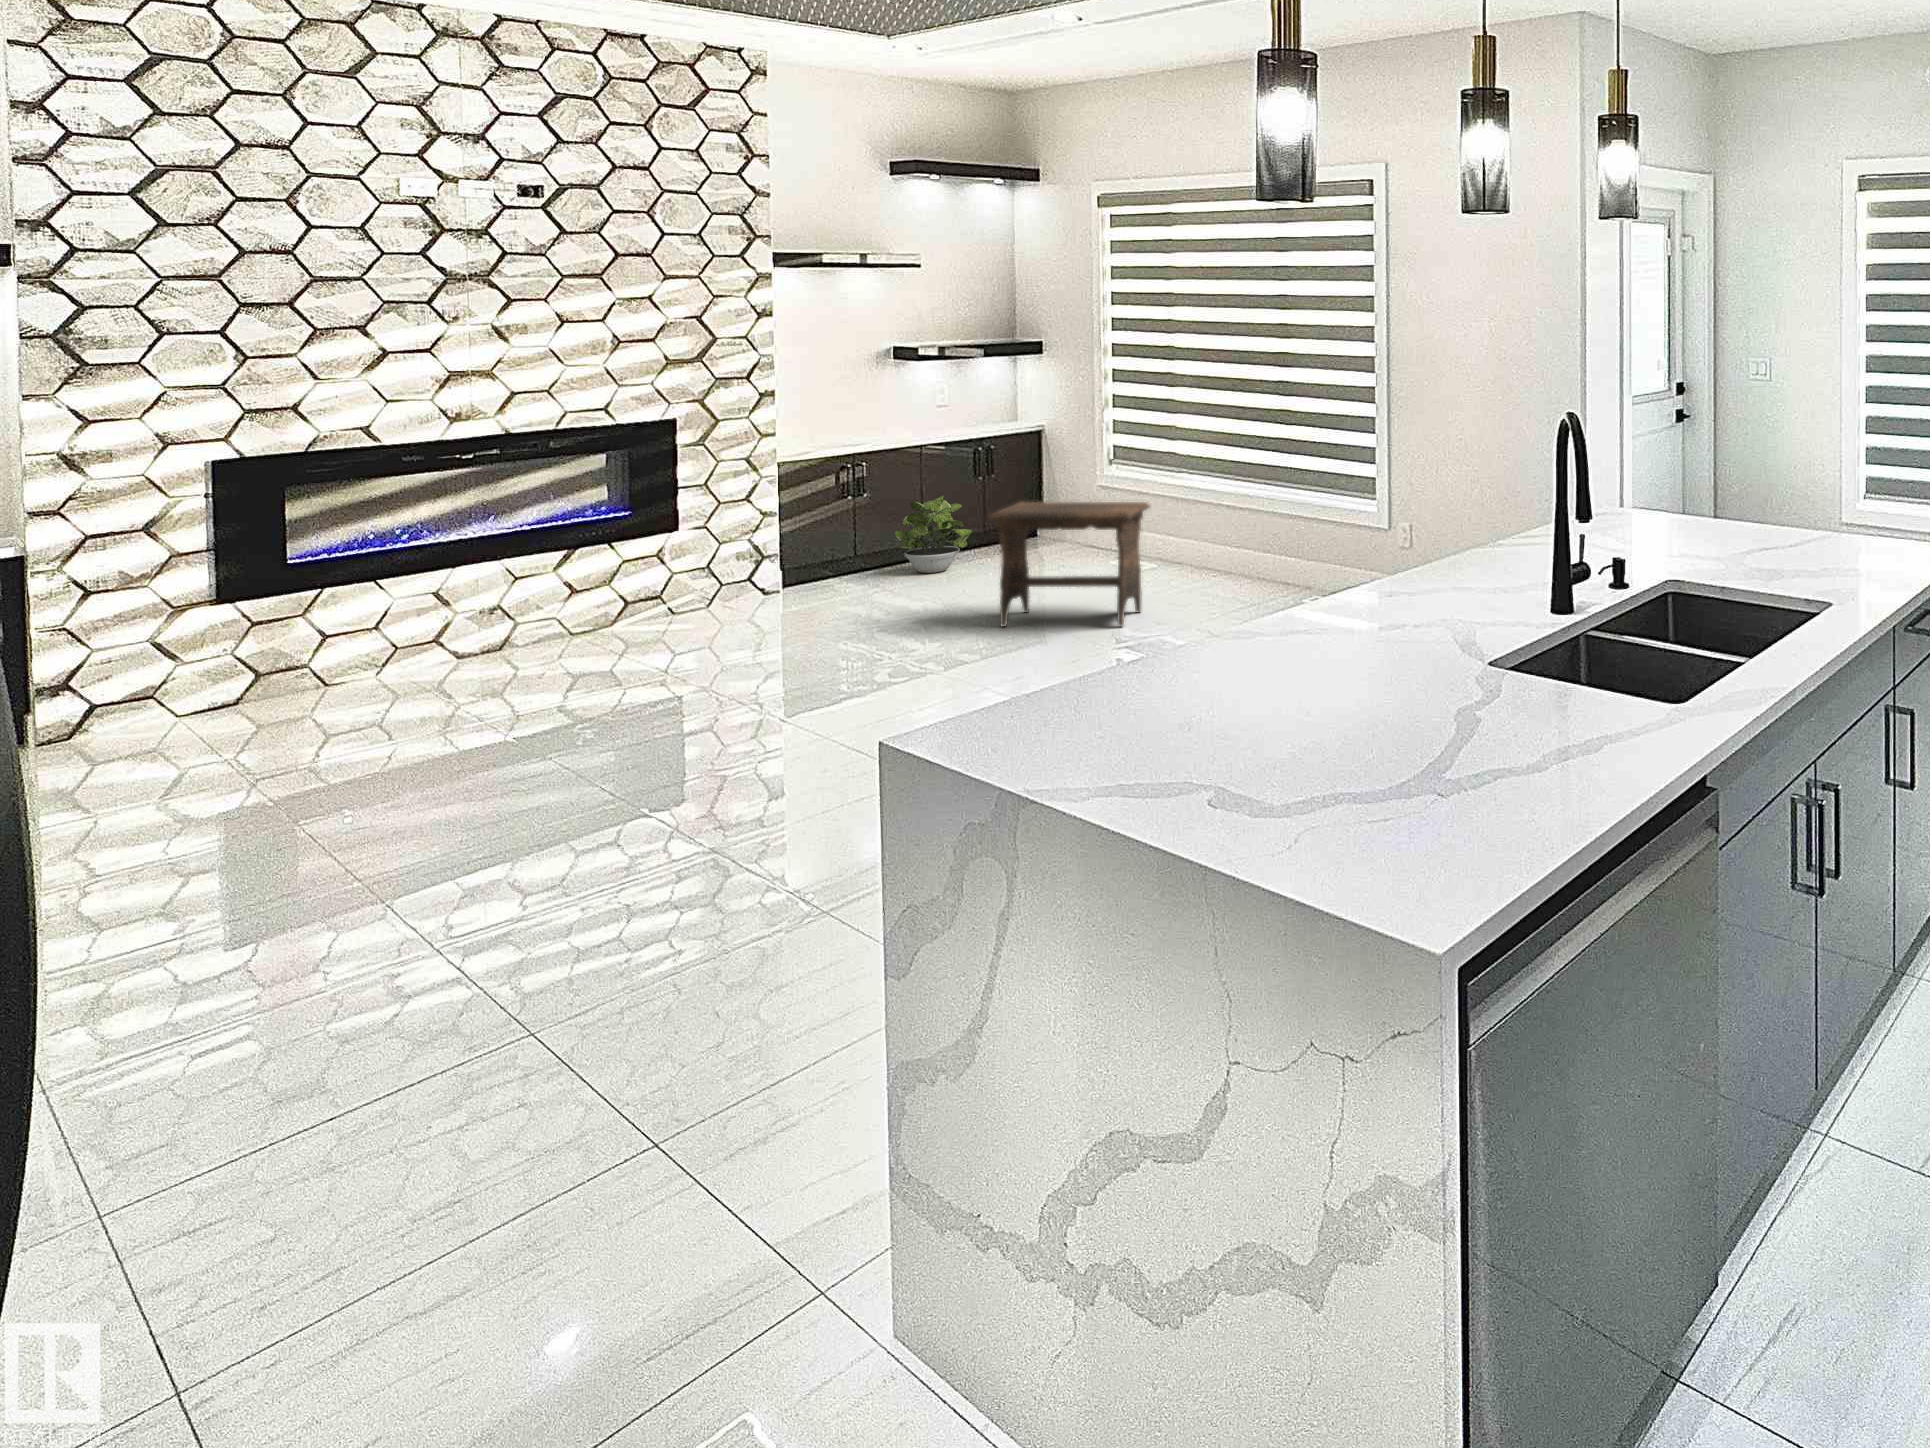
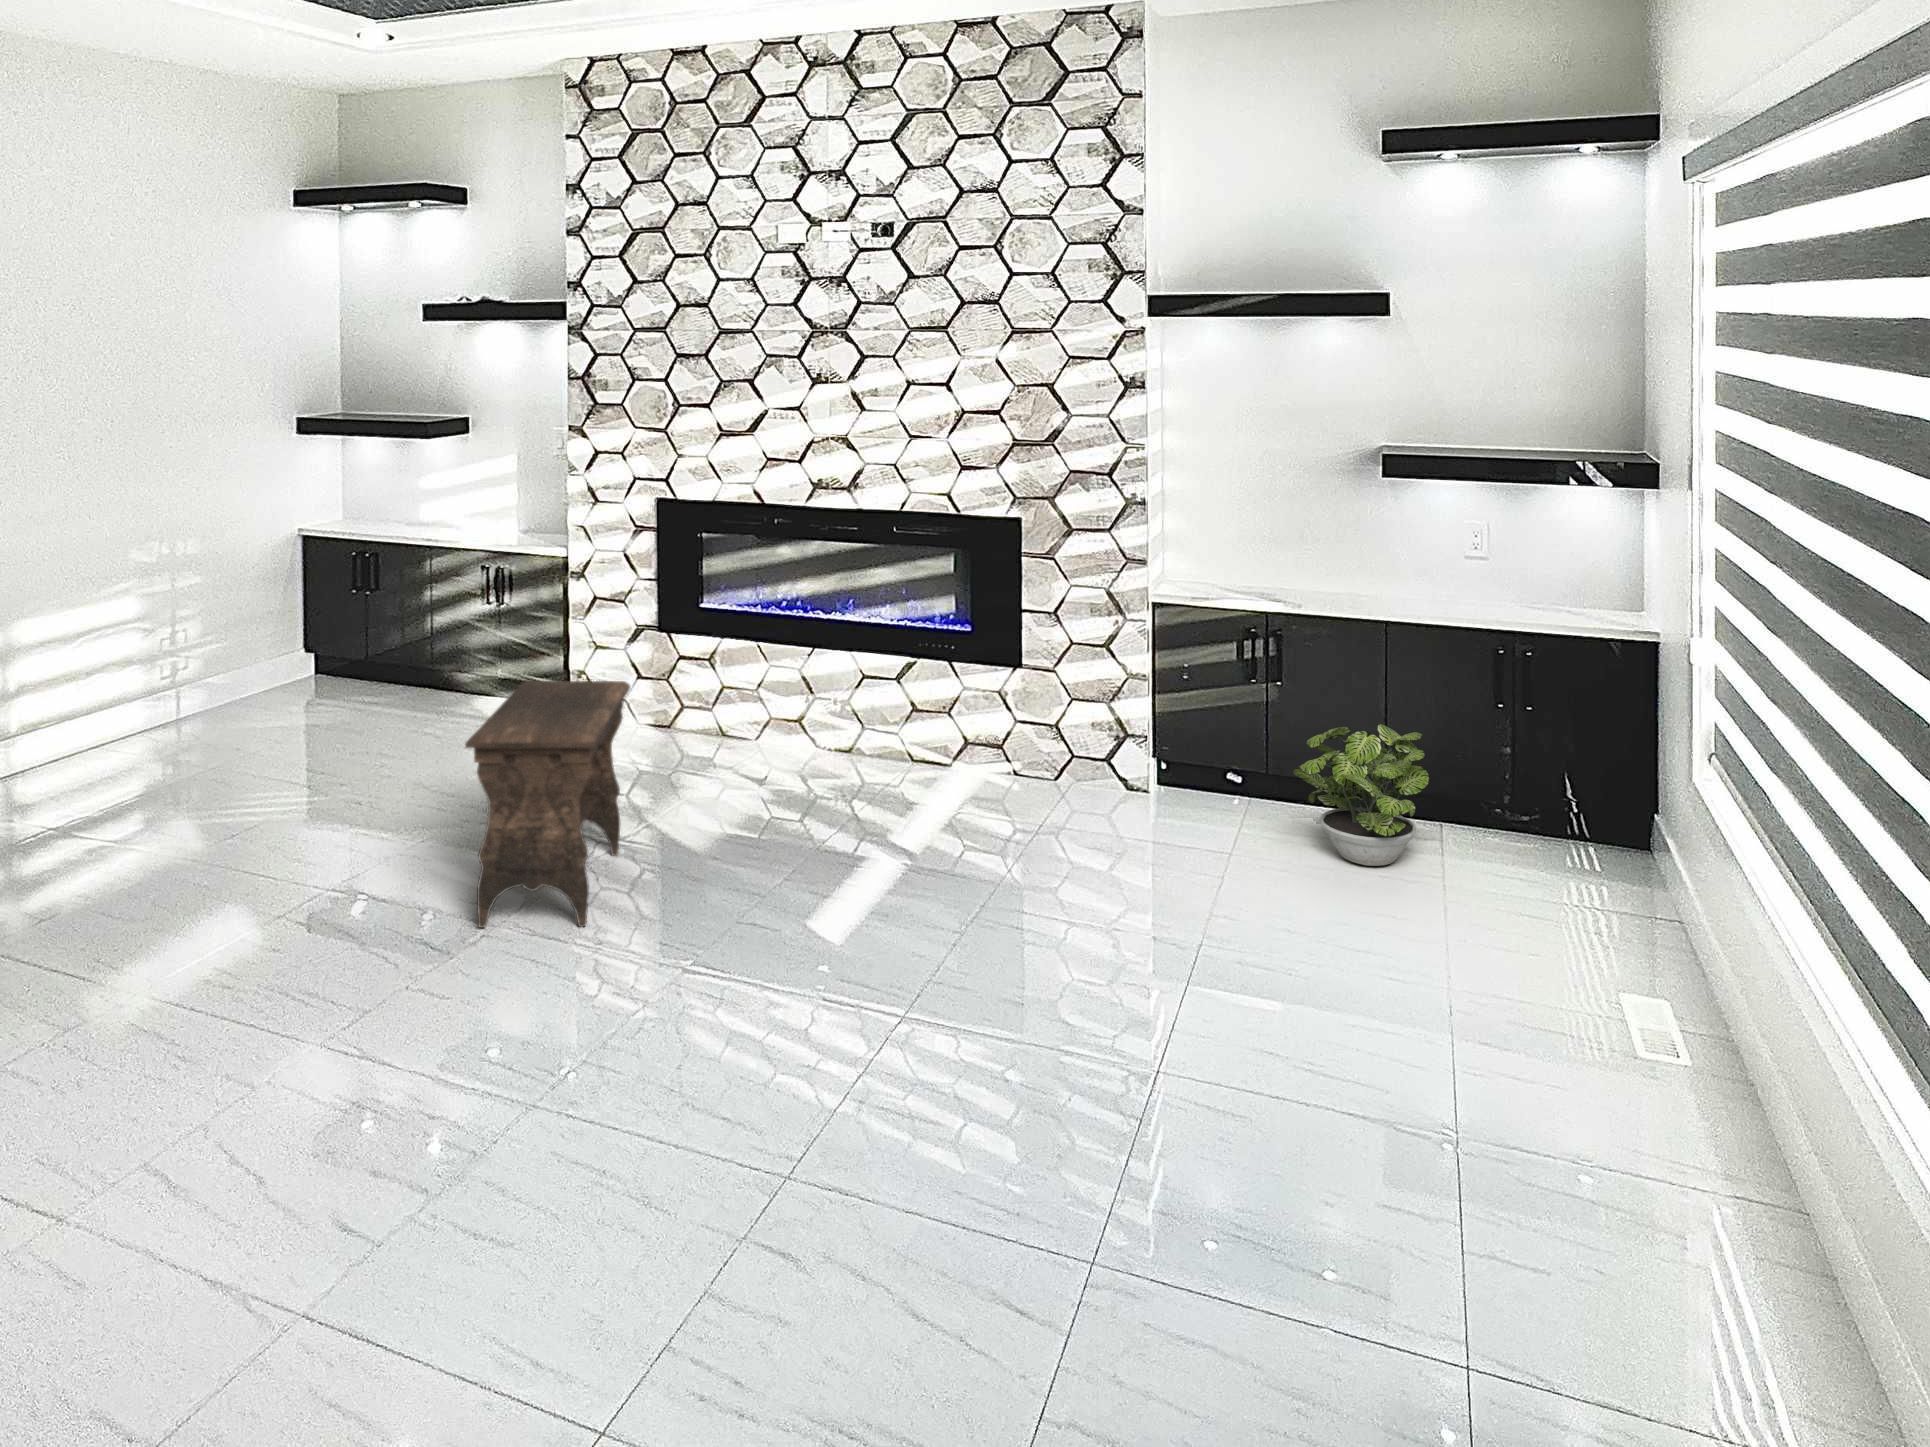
footstool: present [989,502,1151,627] -> present [465,681,630,928]

